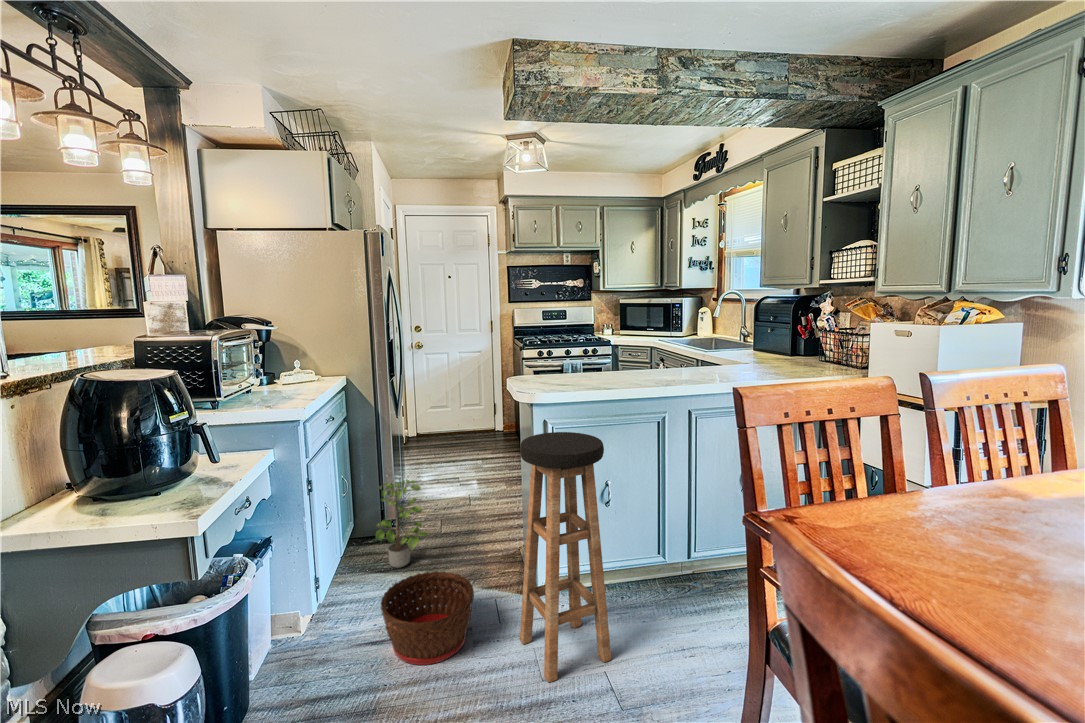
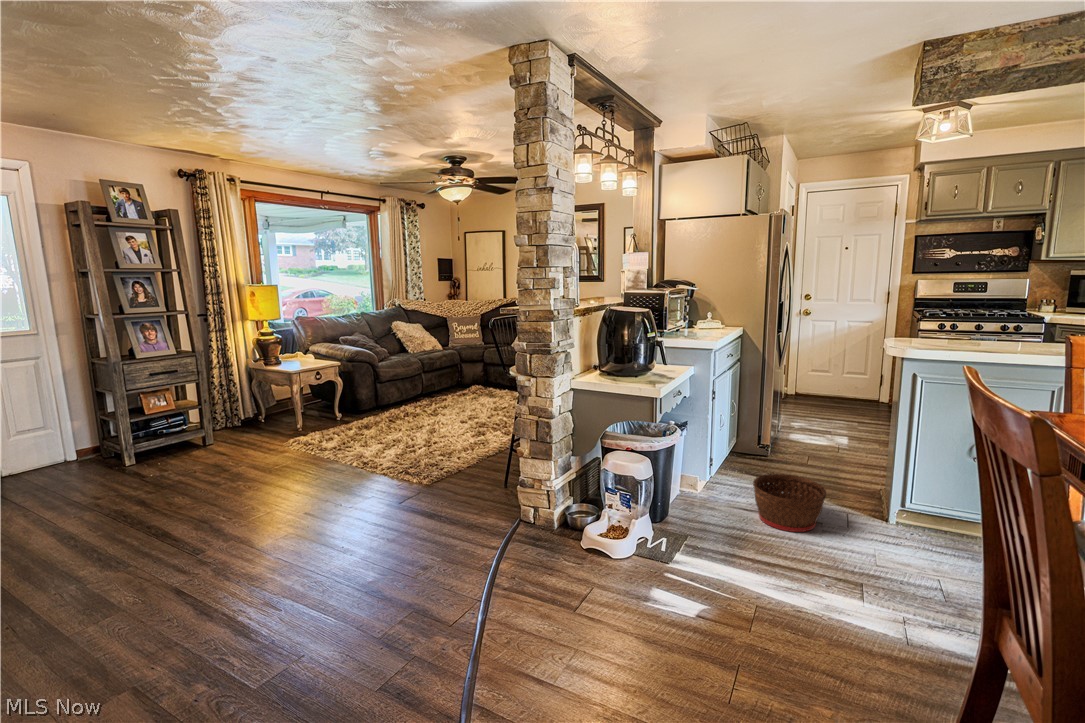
bar stool: present [520,432,611,682] -> none [862,381,963,577]
potted plant: present [375,479,430,568] -> none [752,408,798,476]

